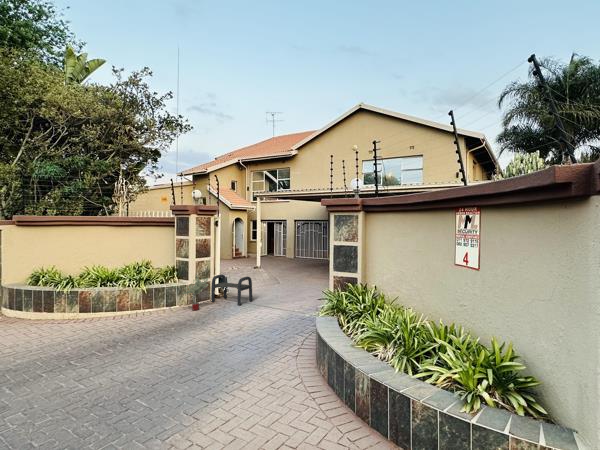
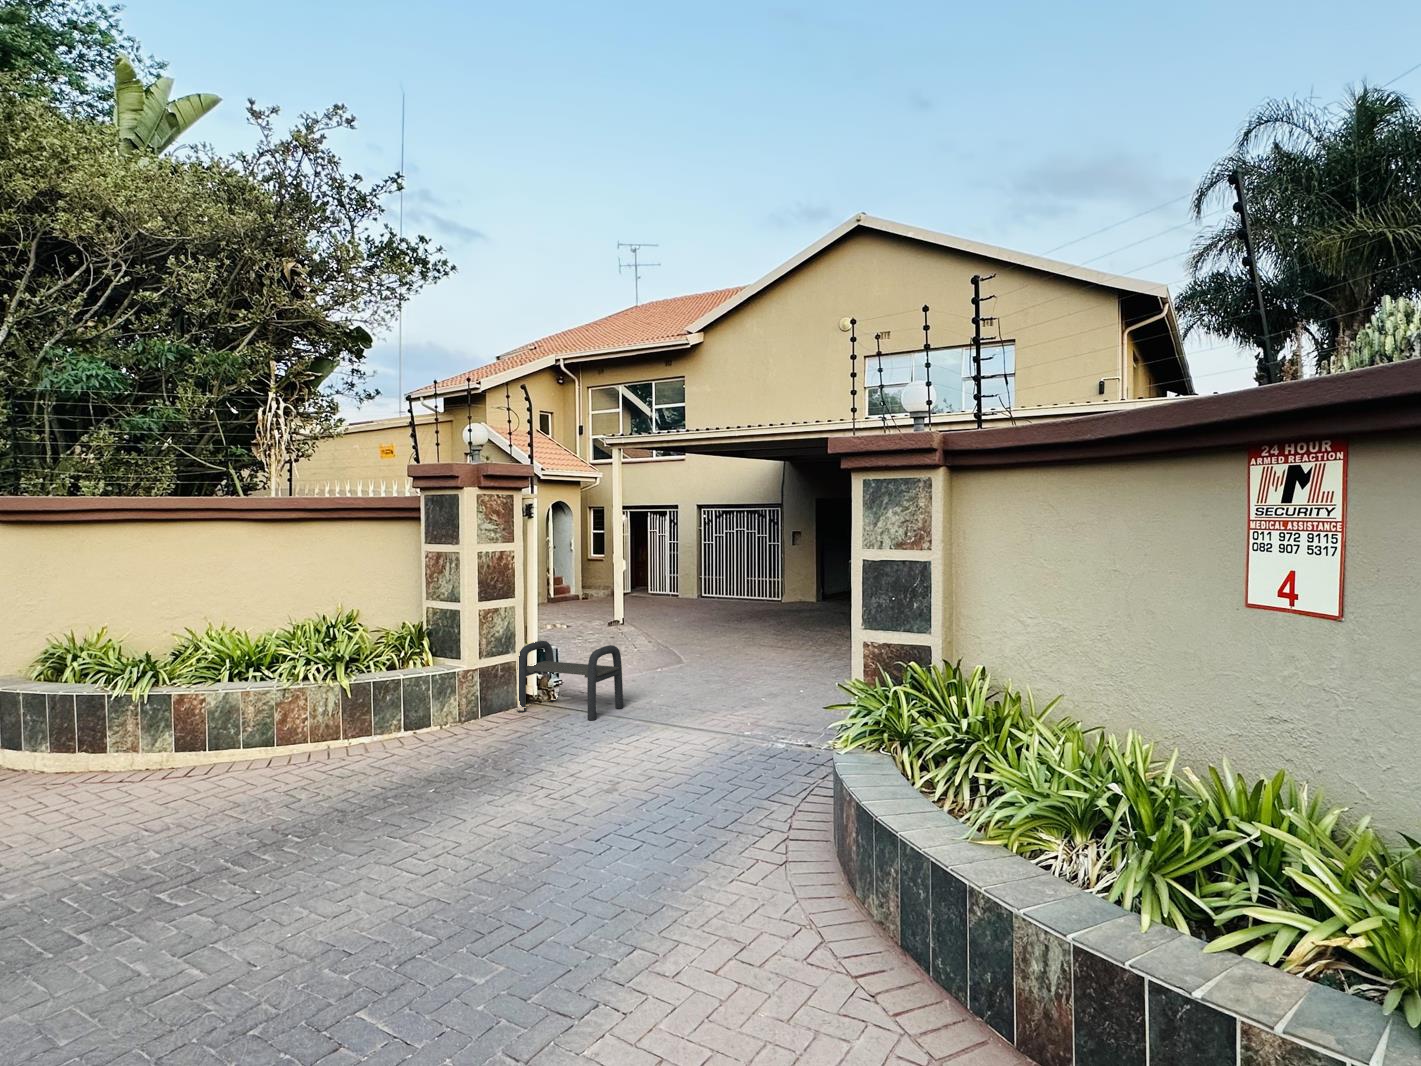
potted tree: present [183,275,208,311] -> none [445,642,512,736]

